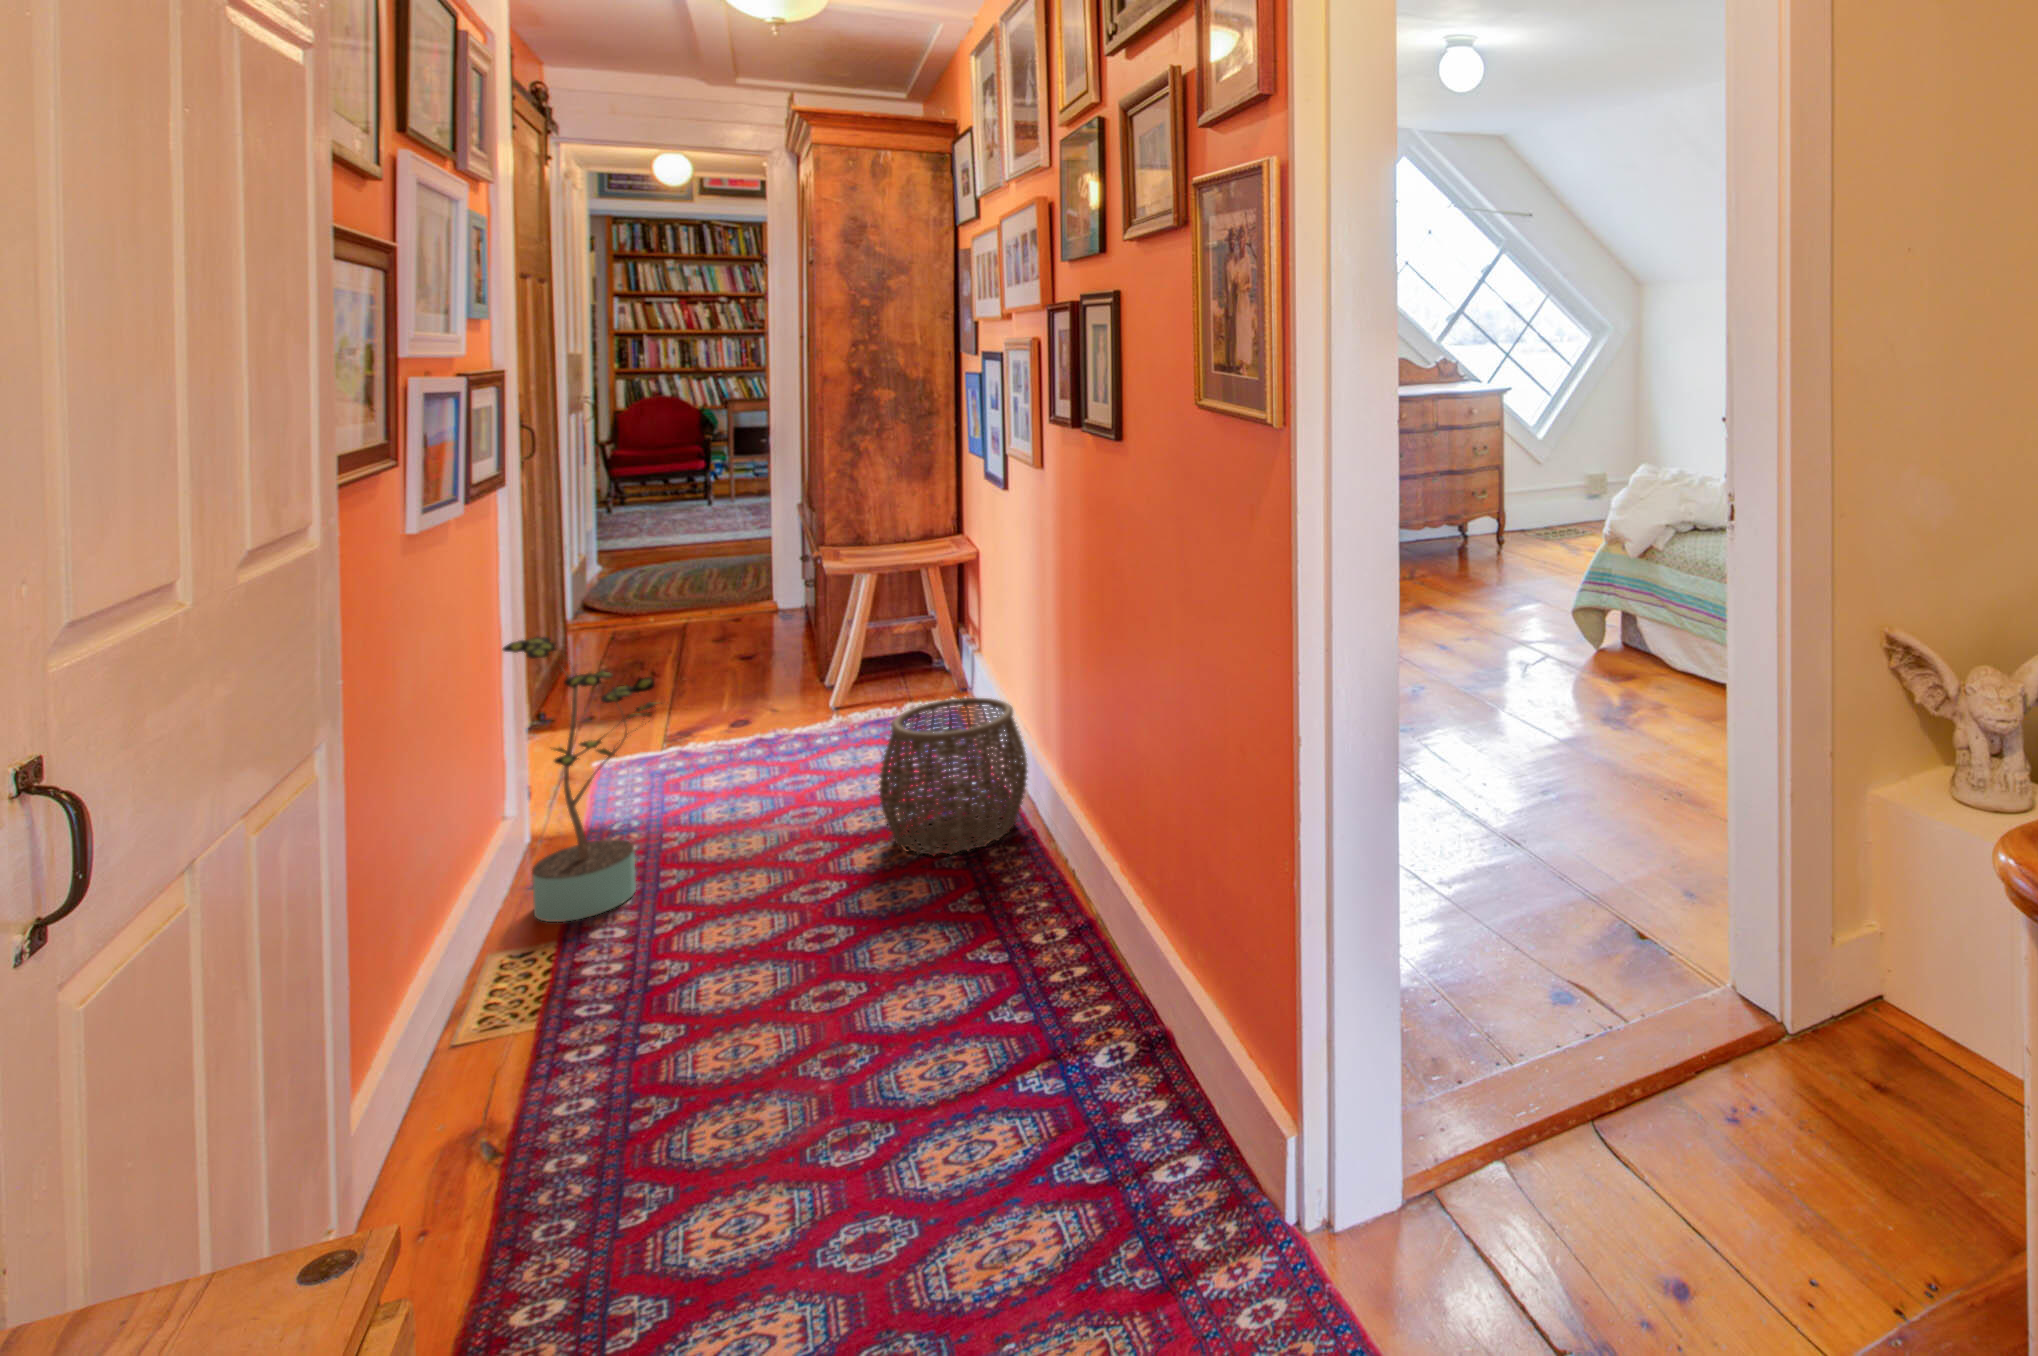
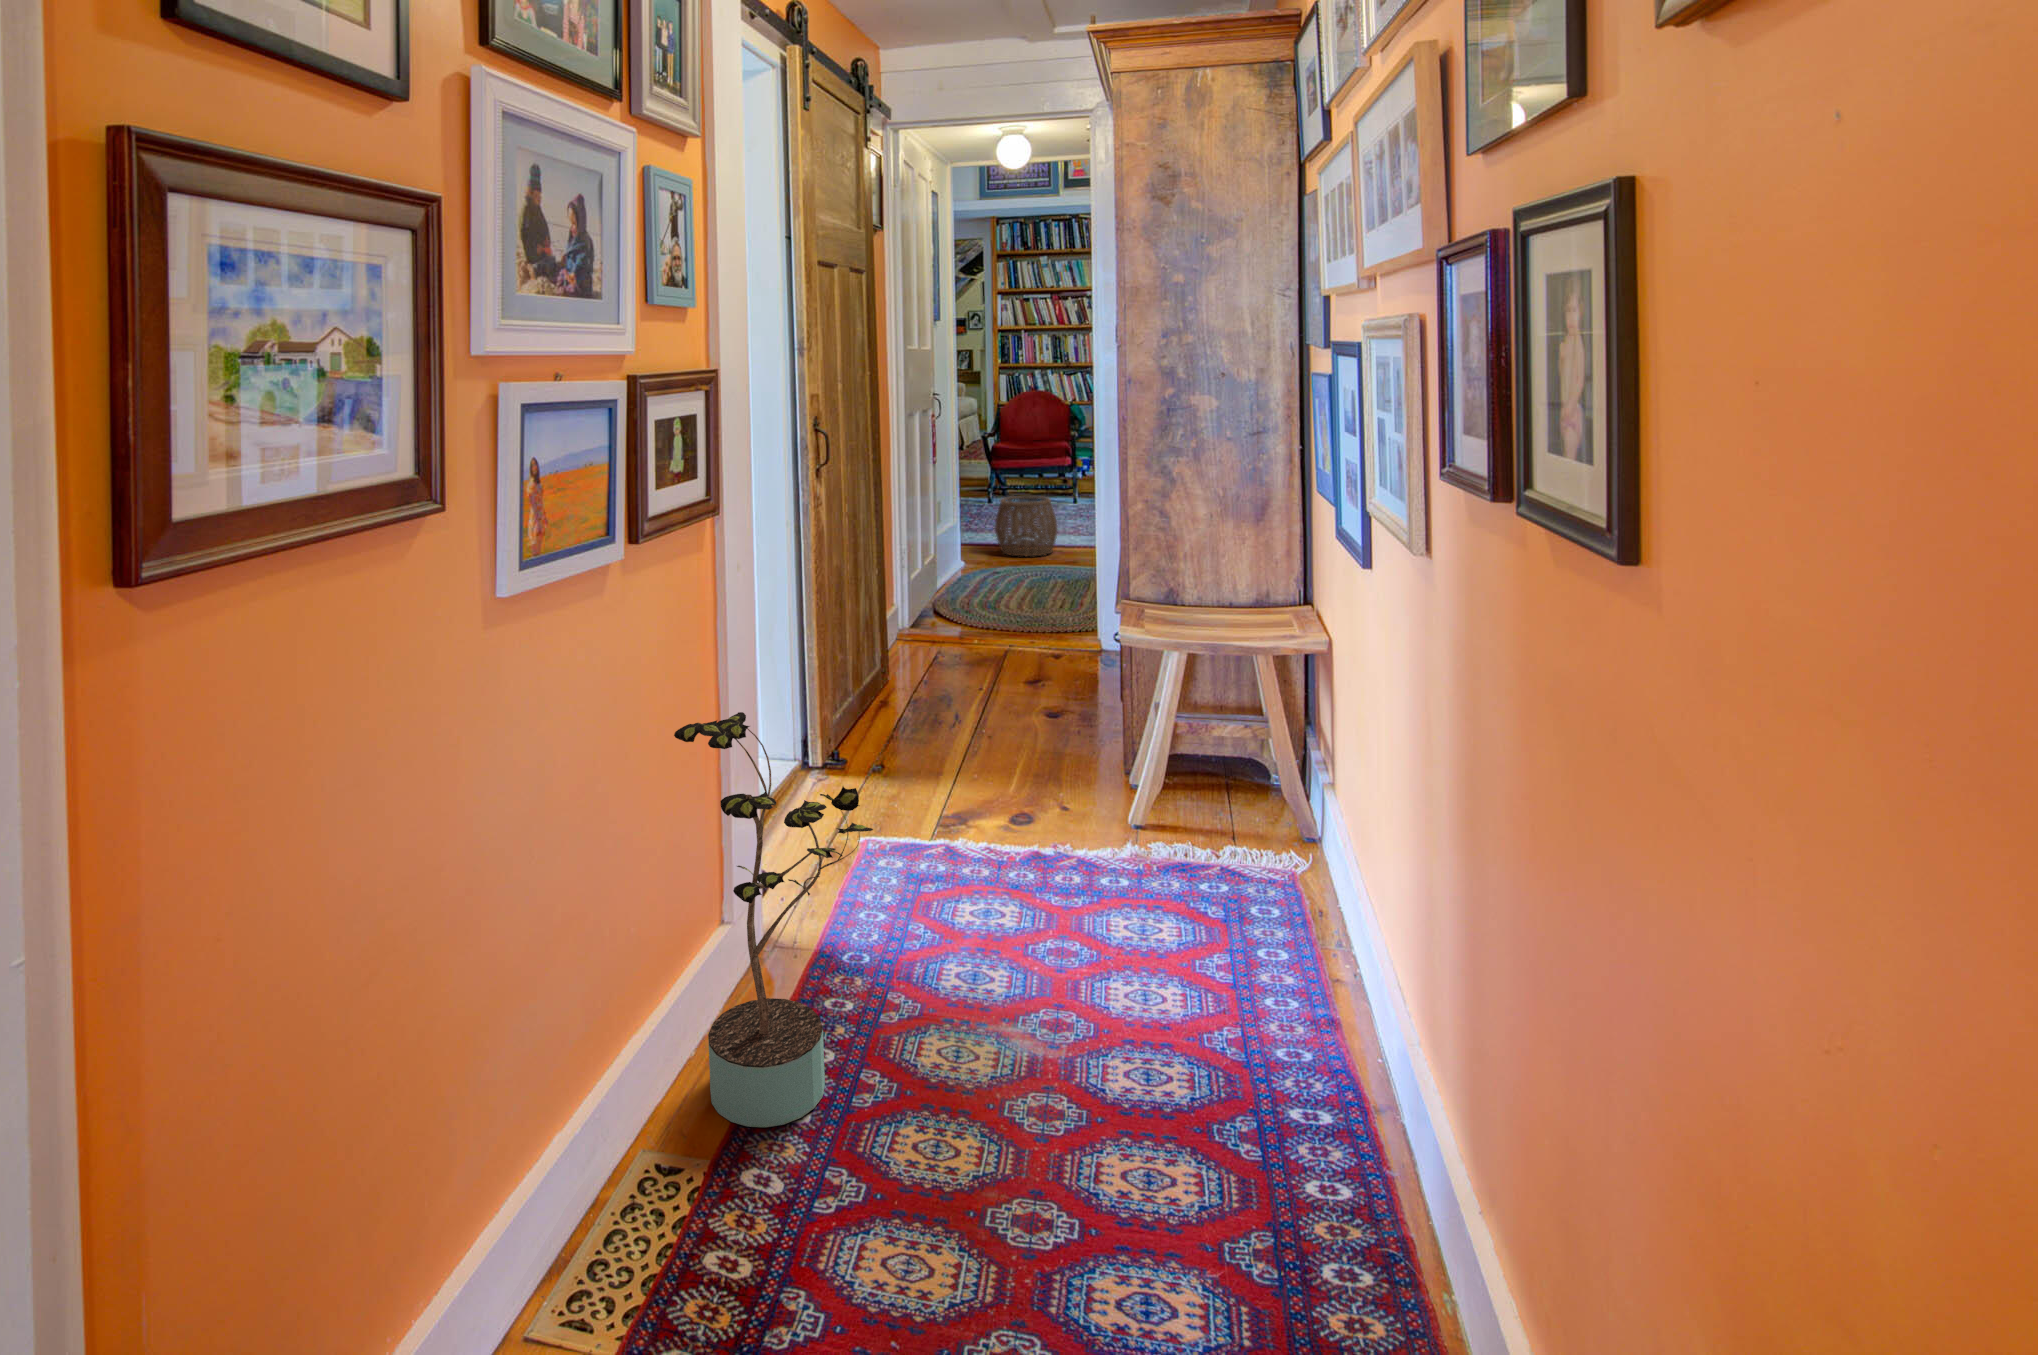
woven basket: present [878,698,1028,856] -> present [995,496,1057,557]

